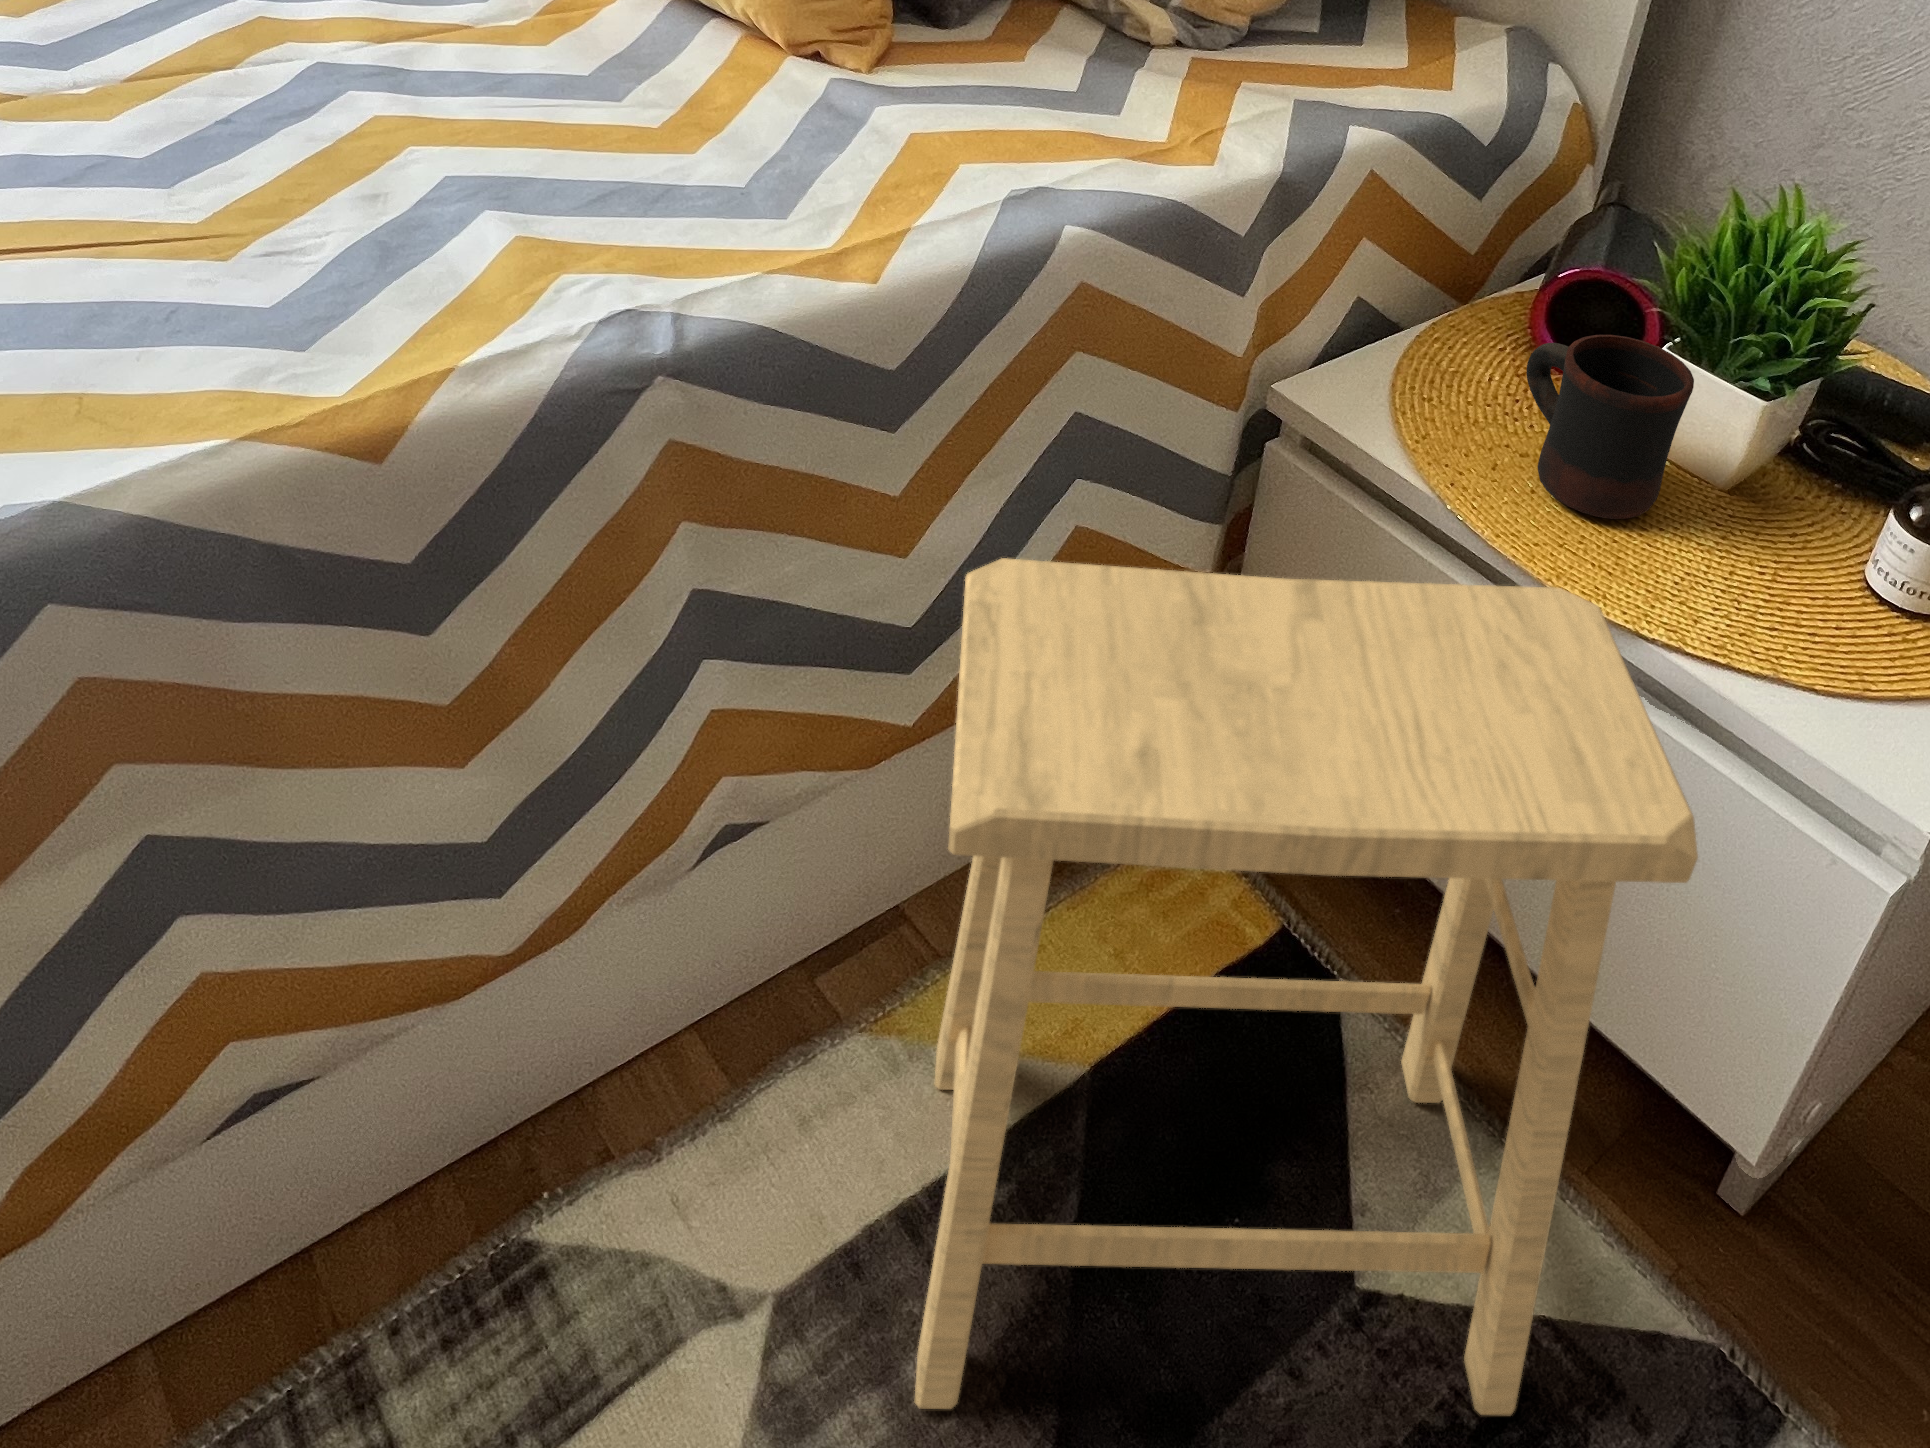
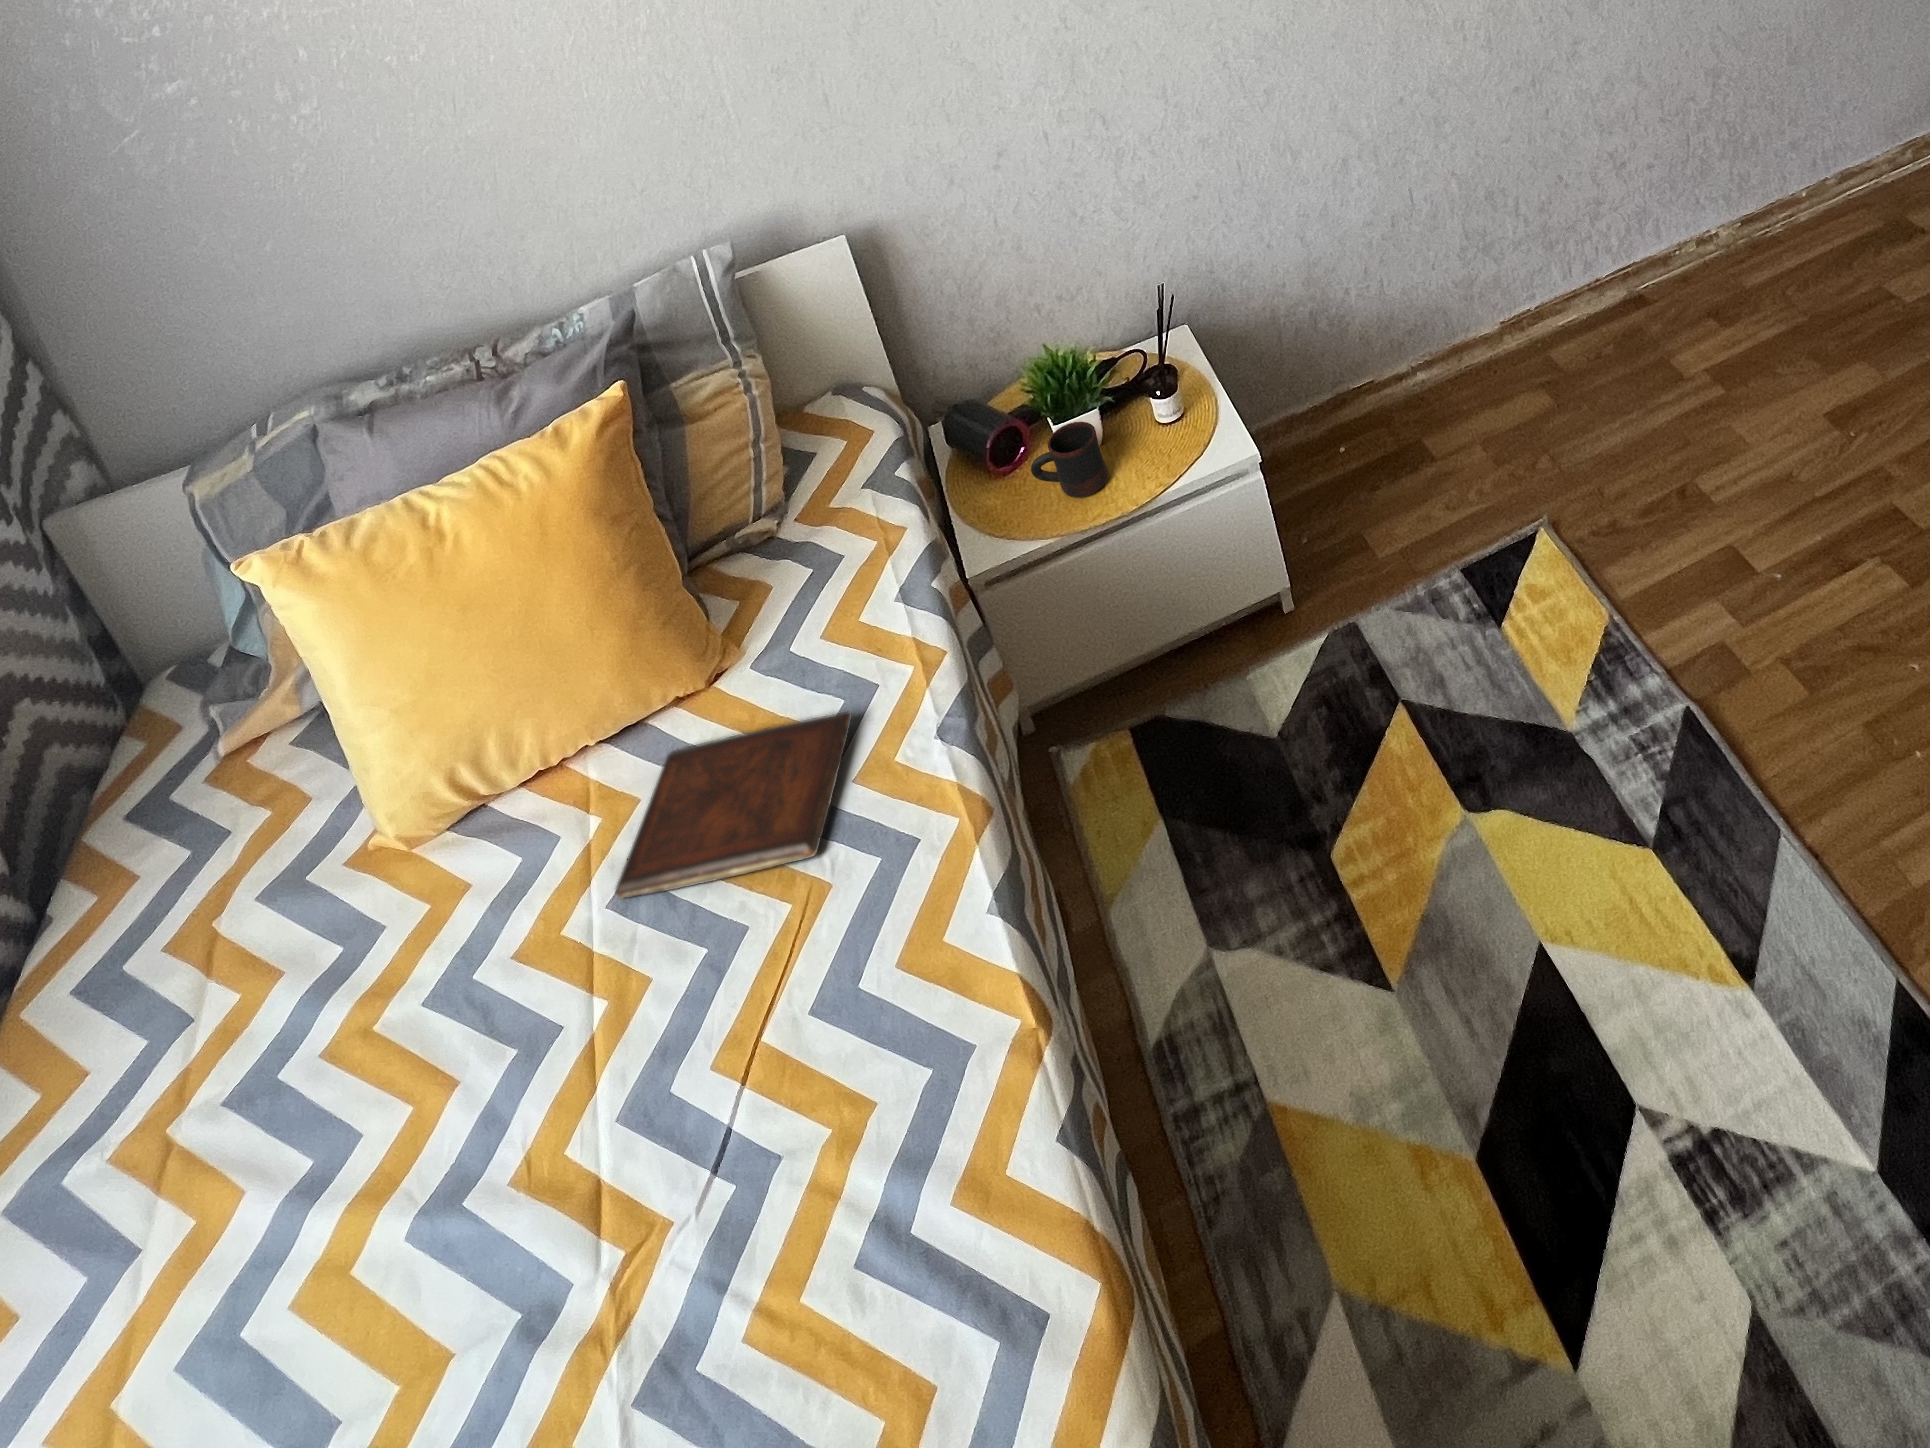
book: none [292,27,668,217] -> present [615,712,851,898]
footstool: present [915,558,1698,1415] -> none [1073,491,1330,892]

